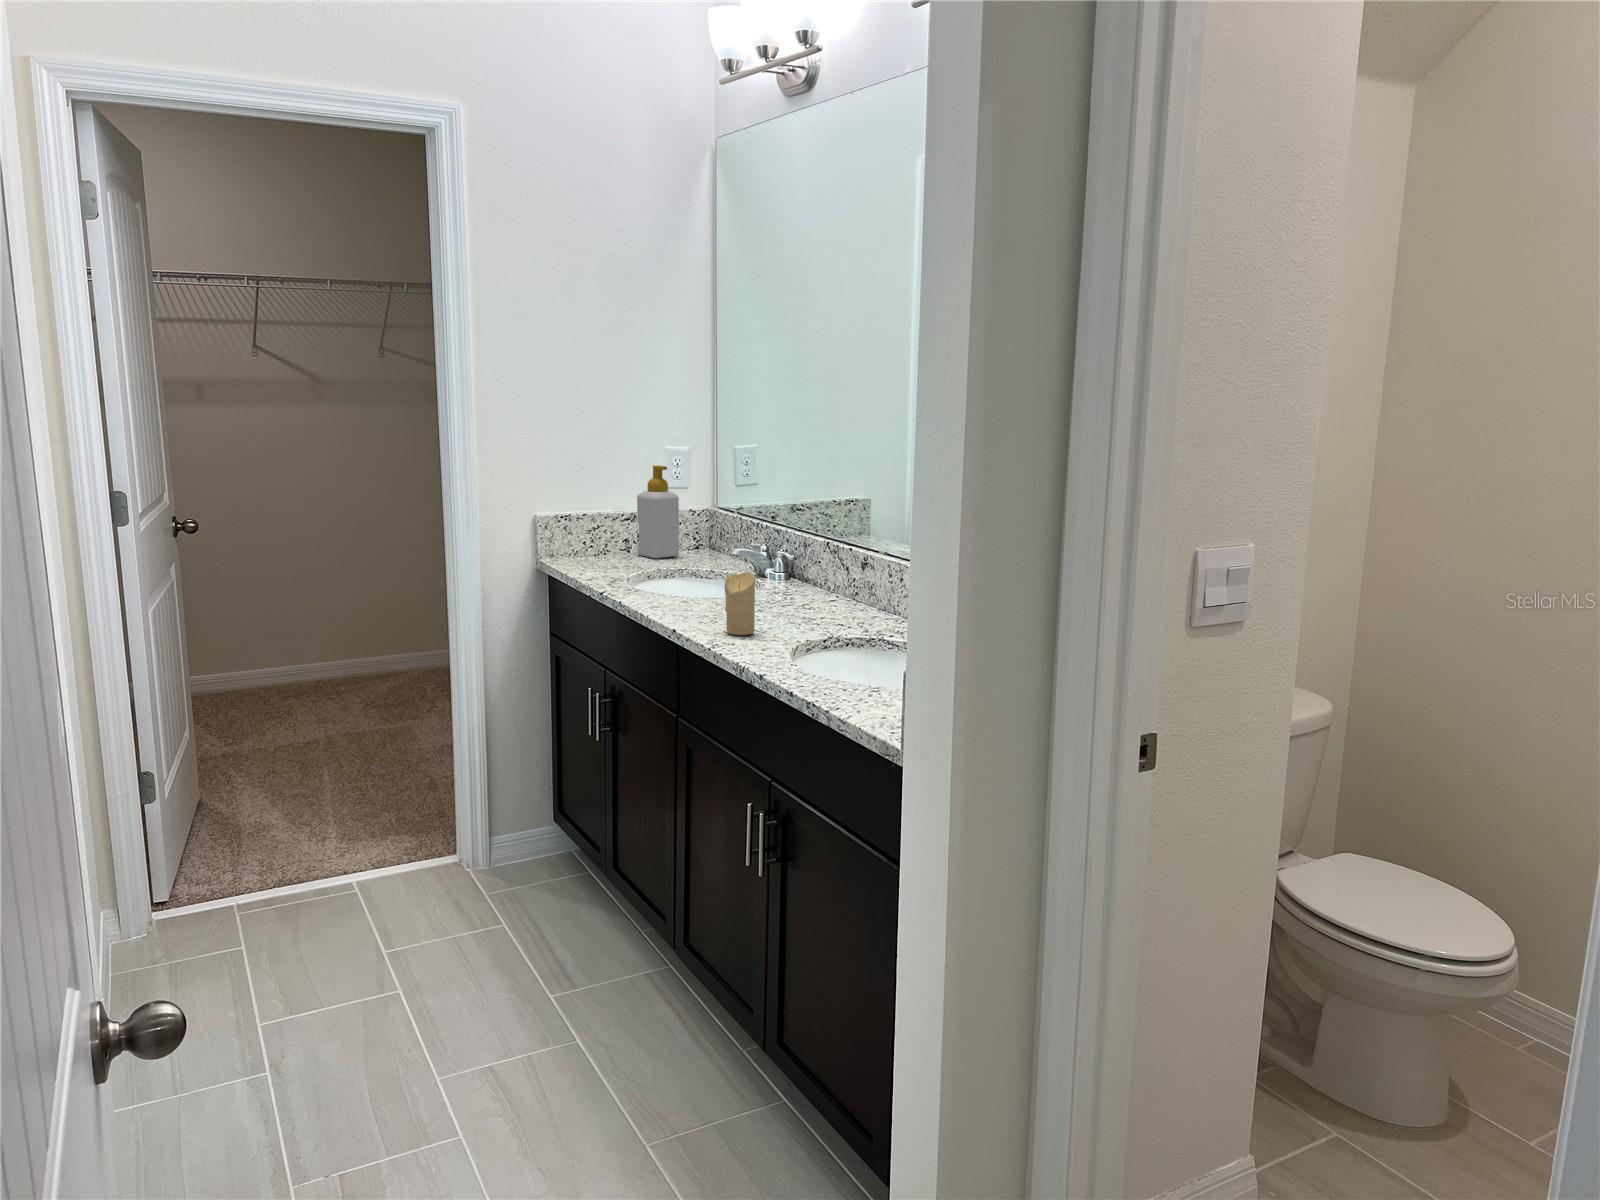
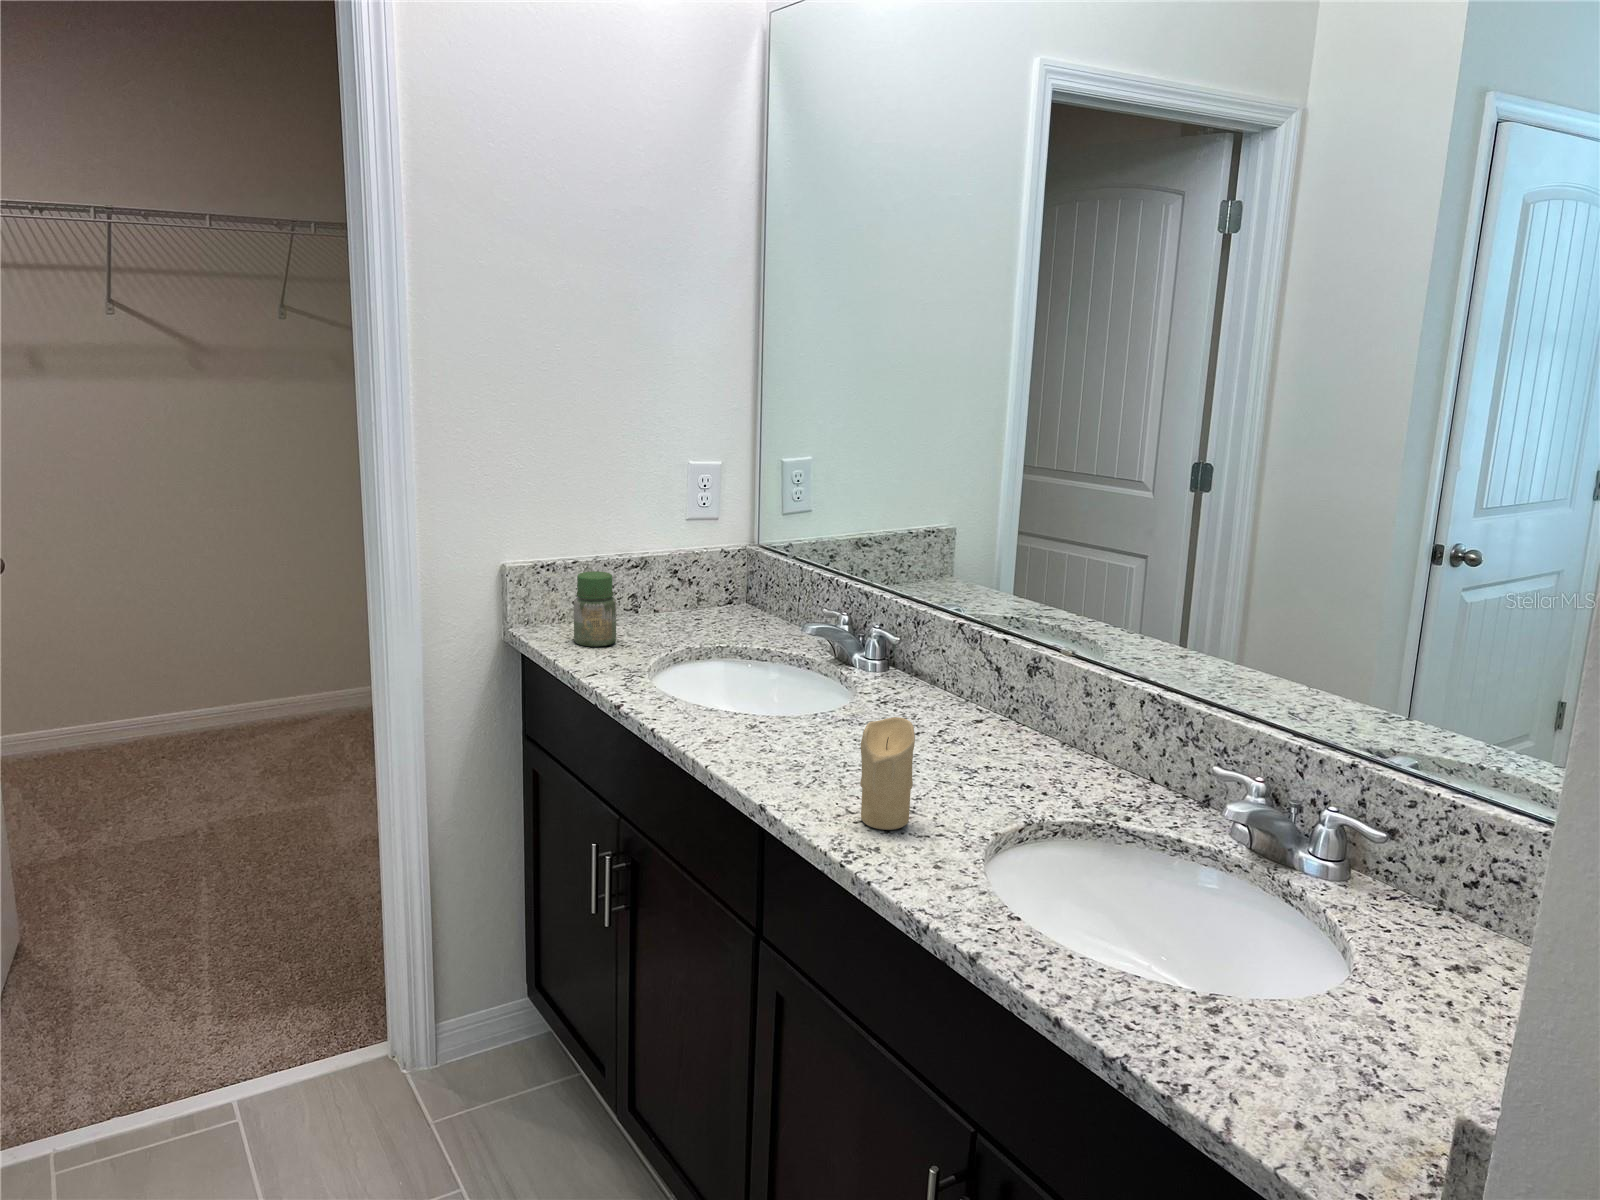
soap bottle: present [637,465,679,558] -> none [649,488,710,623]
jar: none [581,518,610,567] -> present [574,571,616,646]

